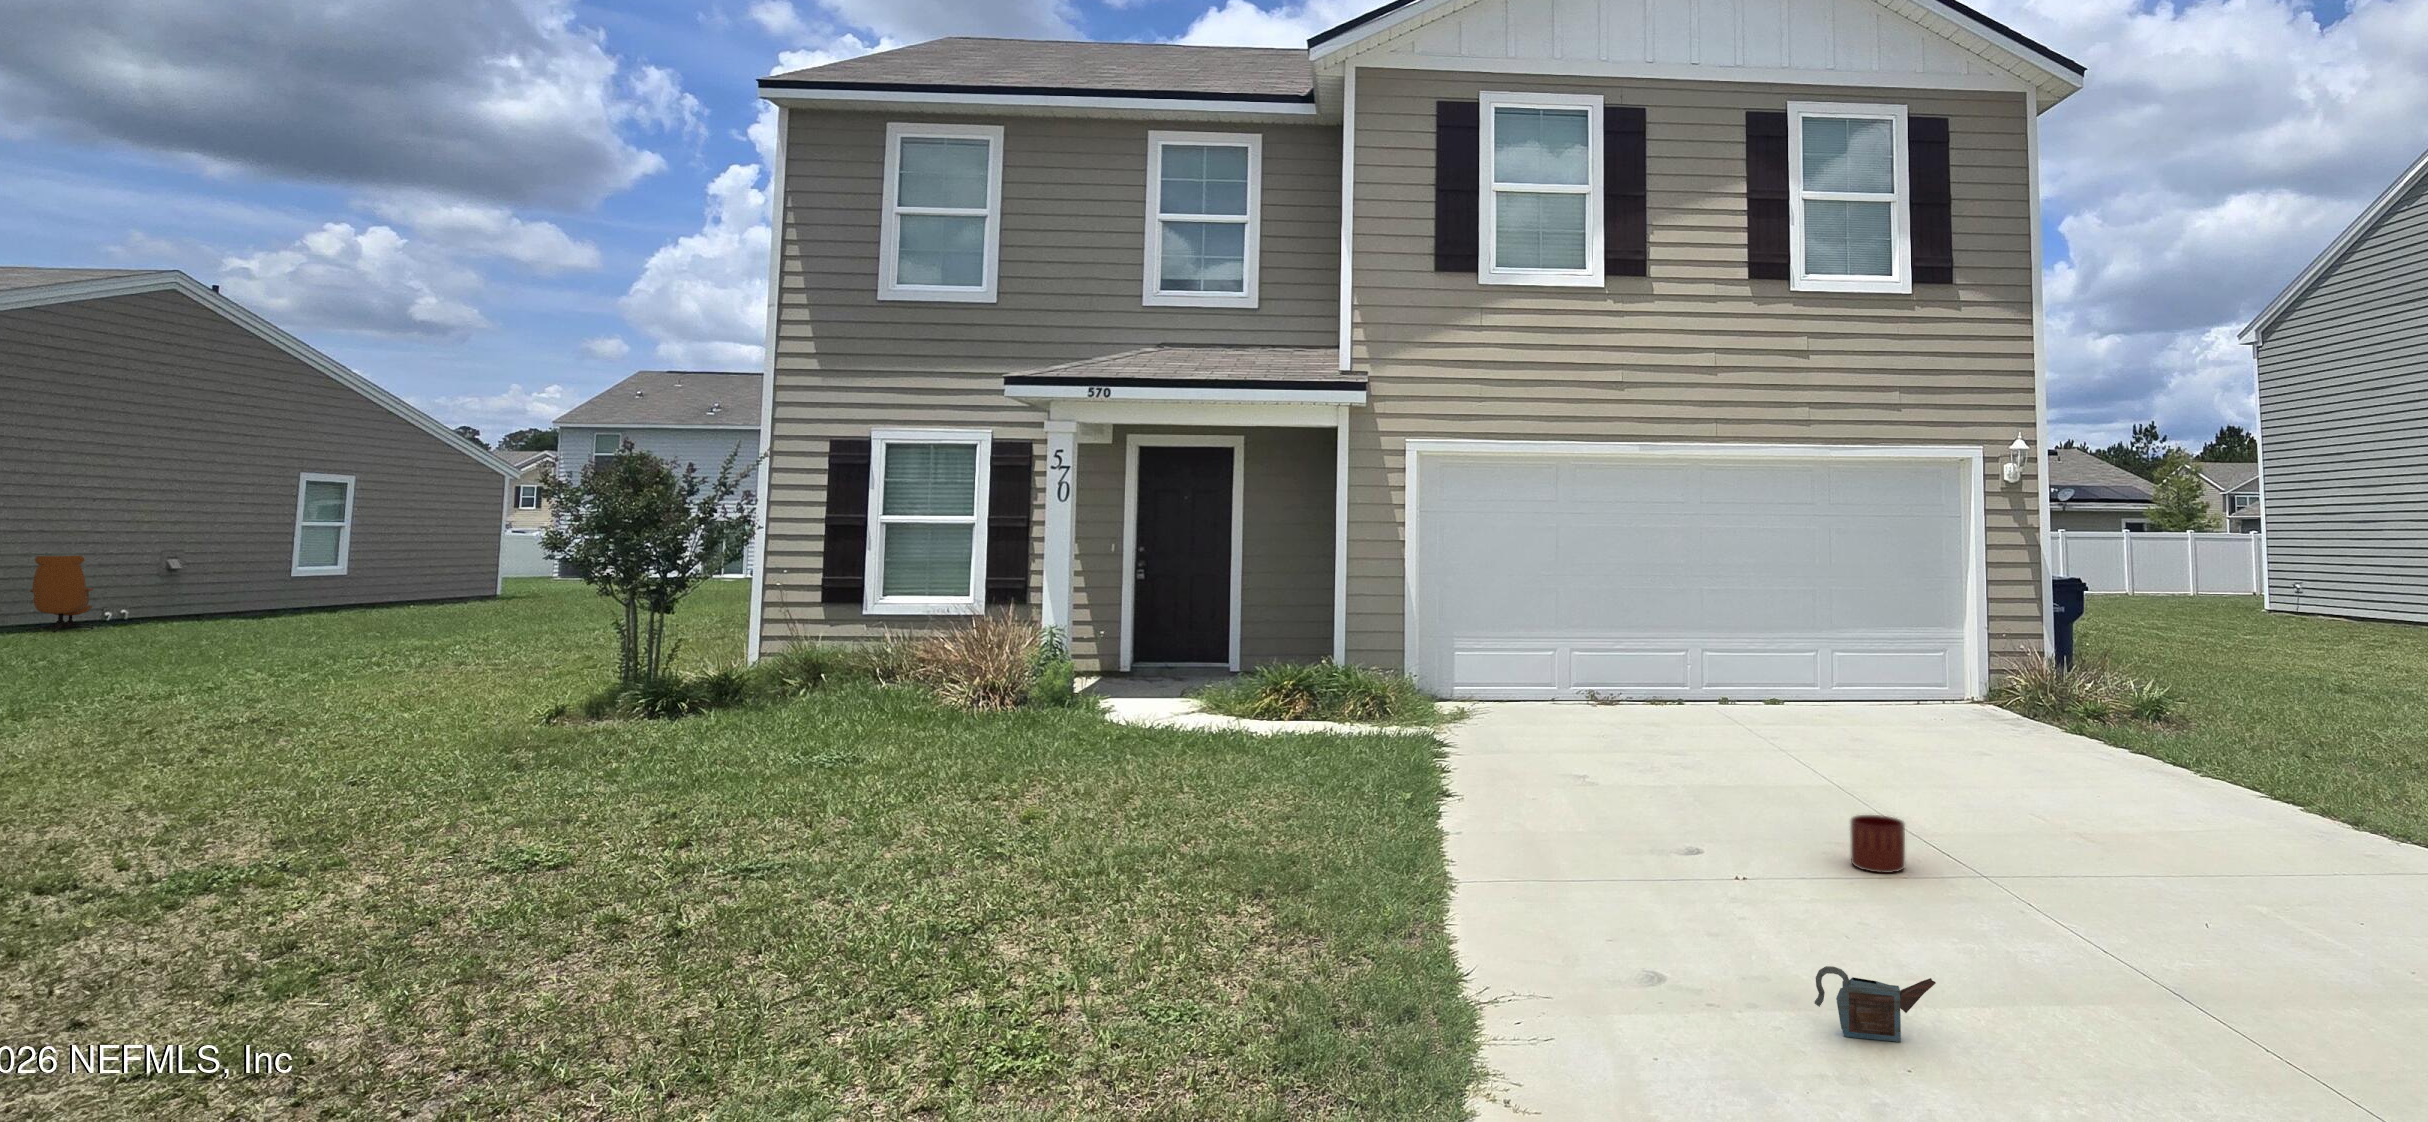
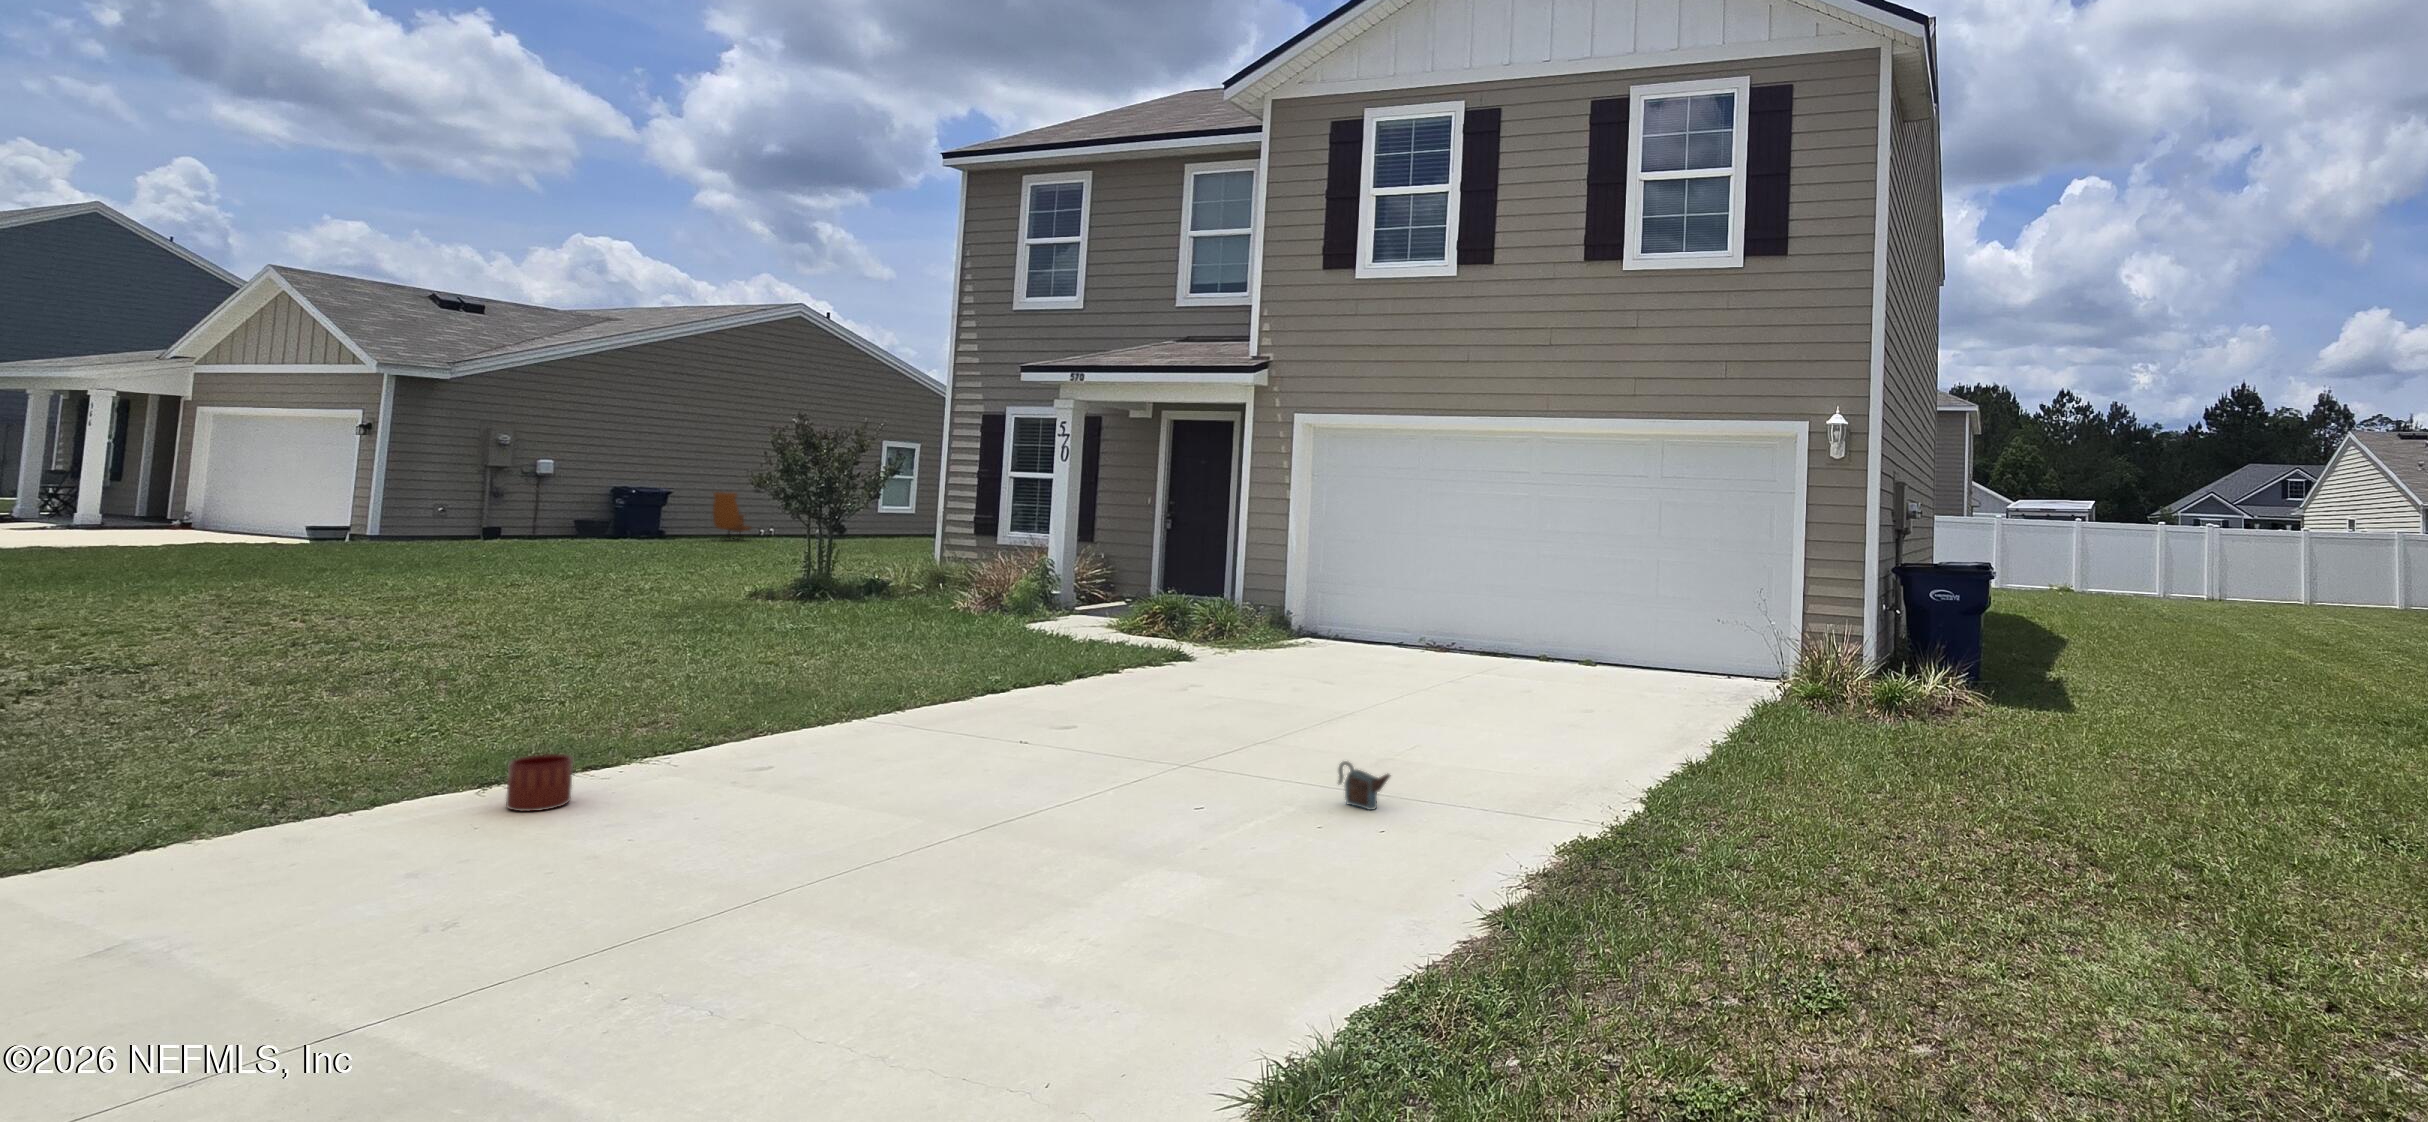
planter: present [1850,815,1905,873] -> present [506,754,573,811]
watering can: present [1814,966,1936,1042] -> present [1338,761,1390,810]

